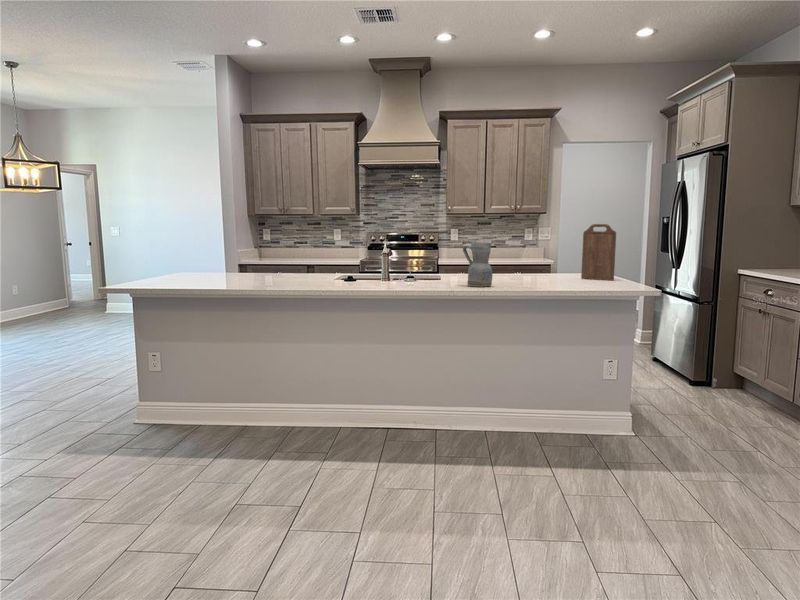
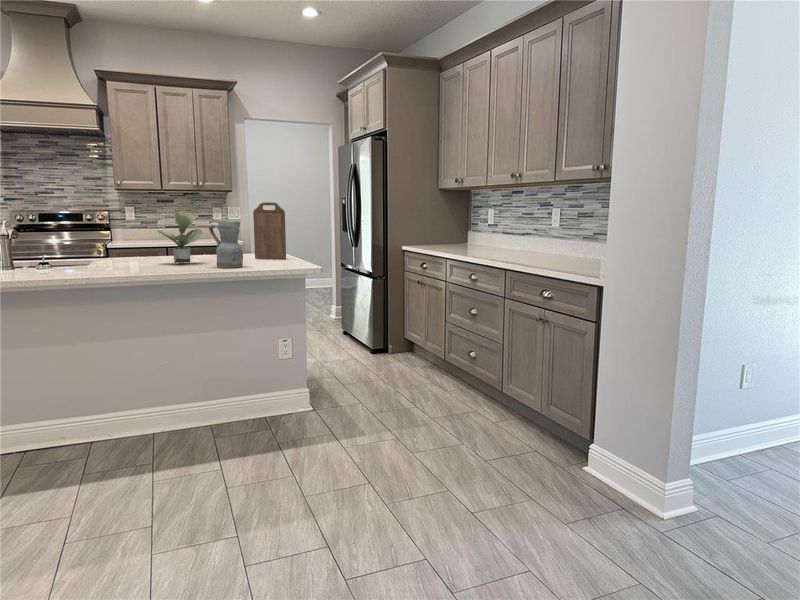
potted plant: none [498,232,538,280] -> present [158,211,203,263]
ceramic pitcher: present [463,241,492,287] -> present [209,220,243,268]

